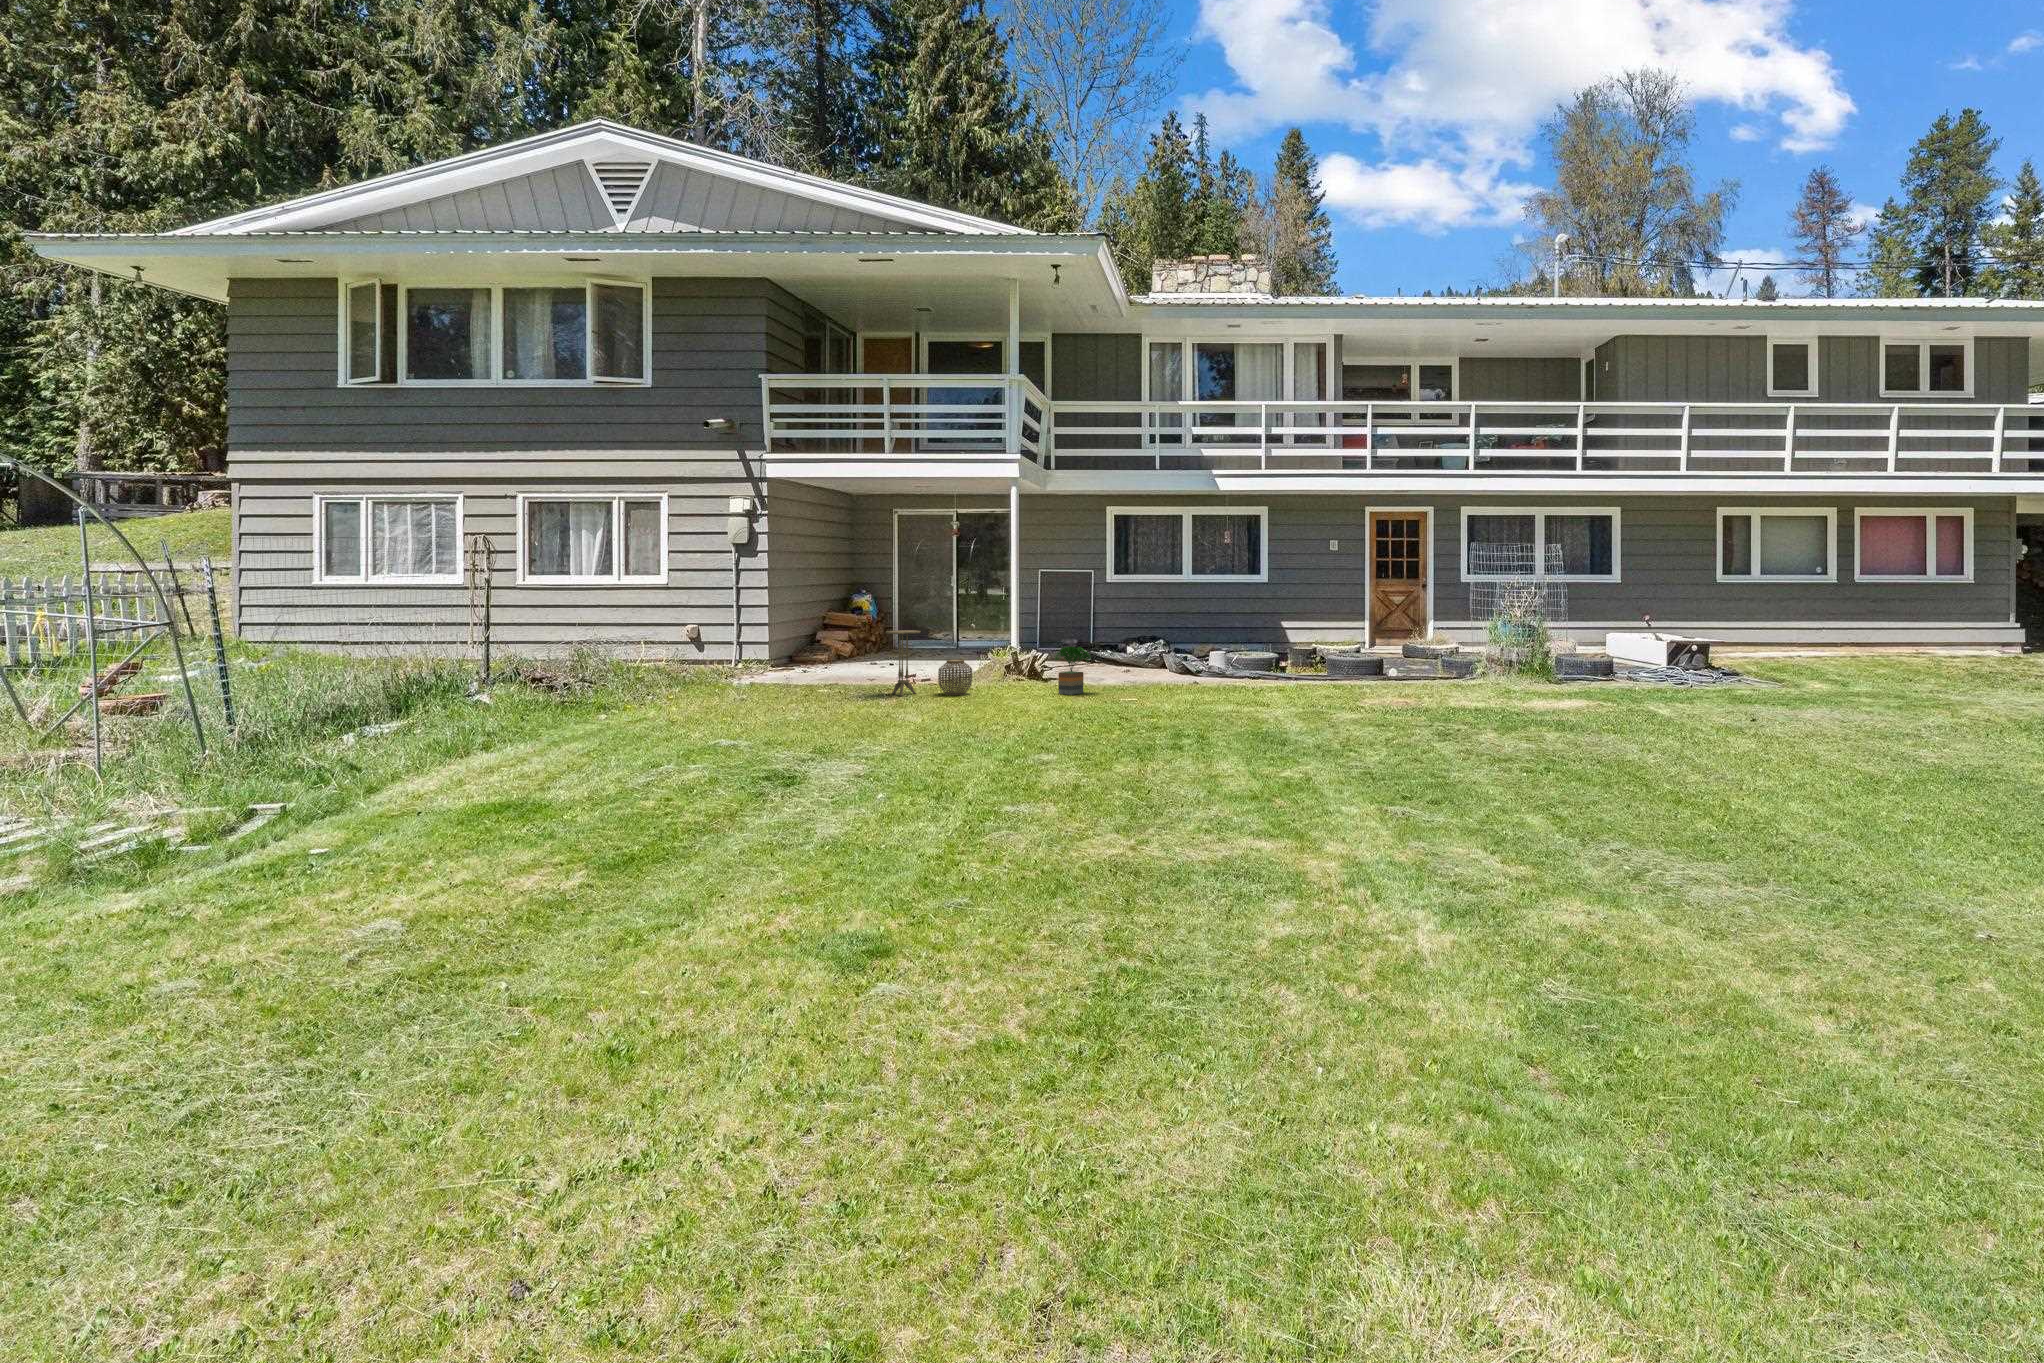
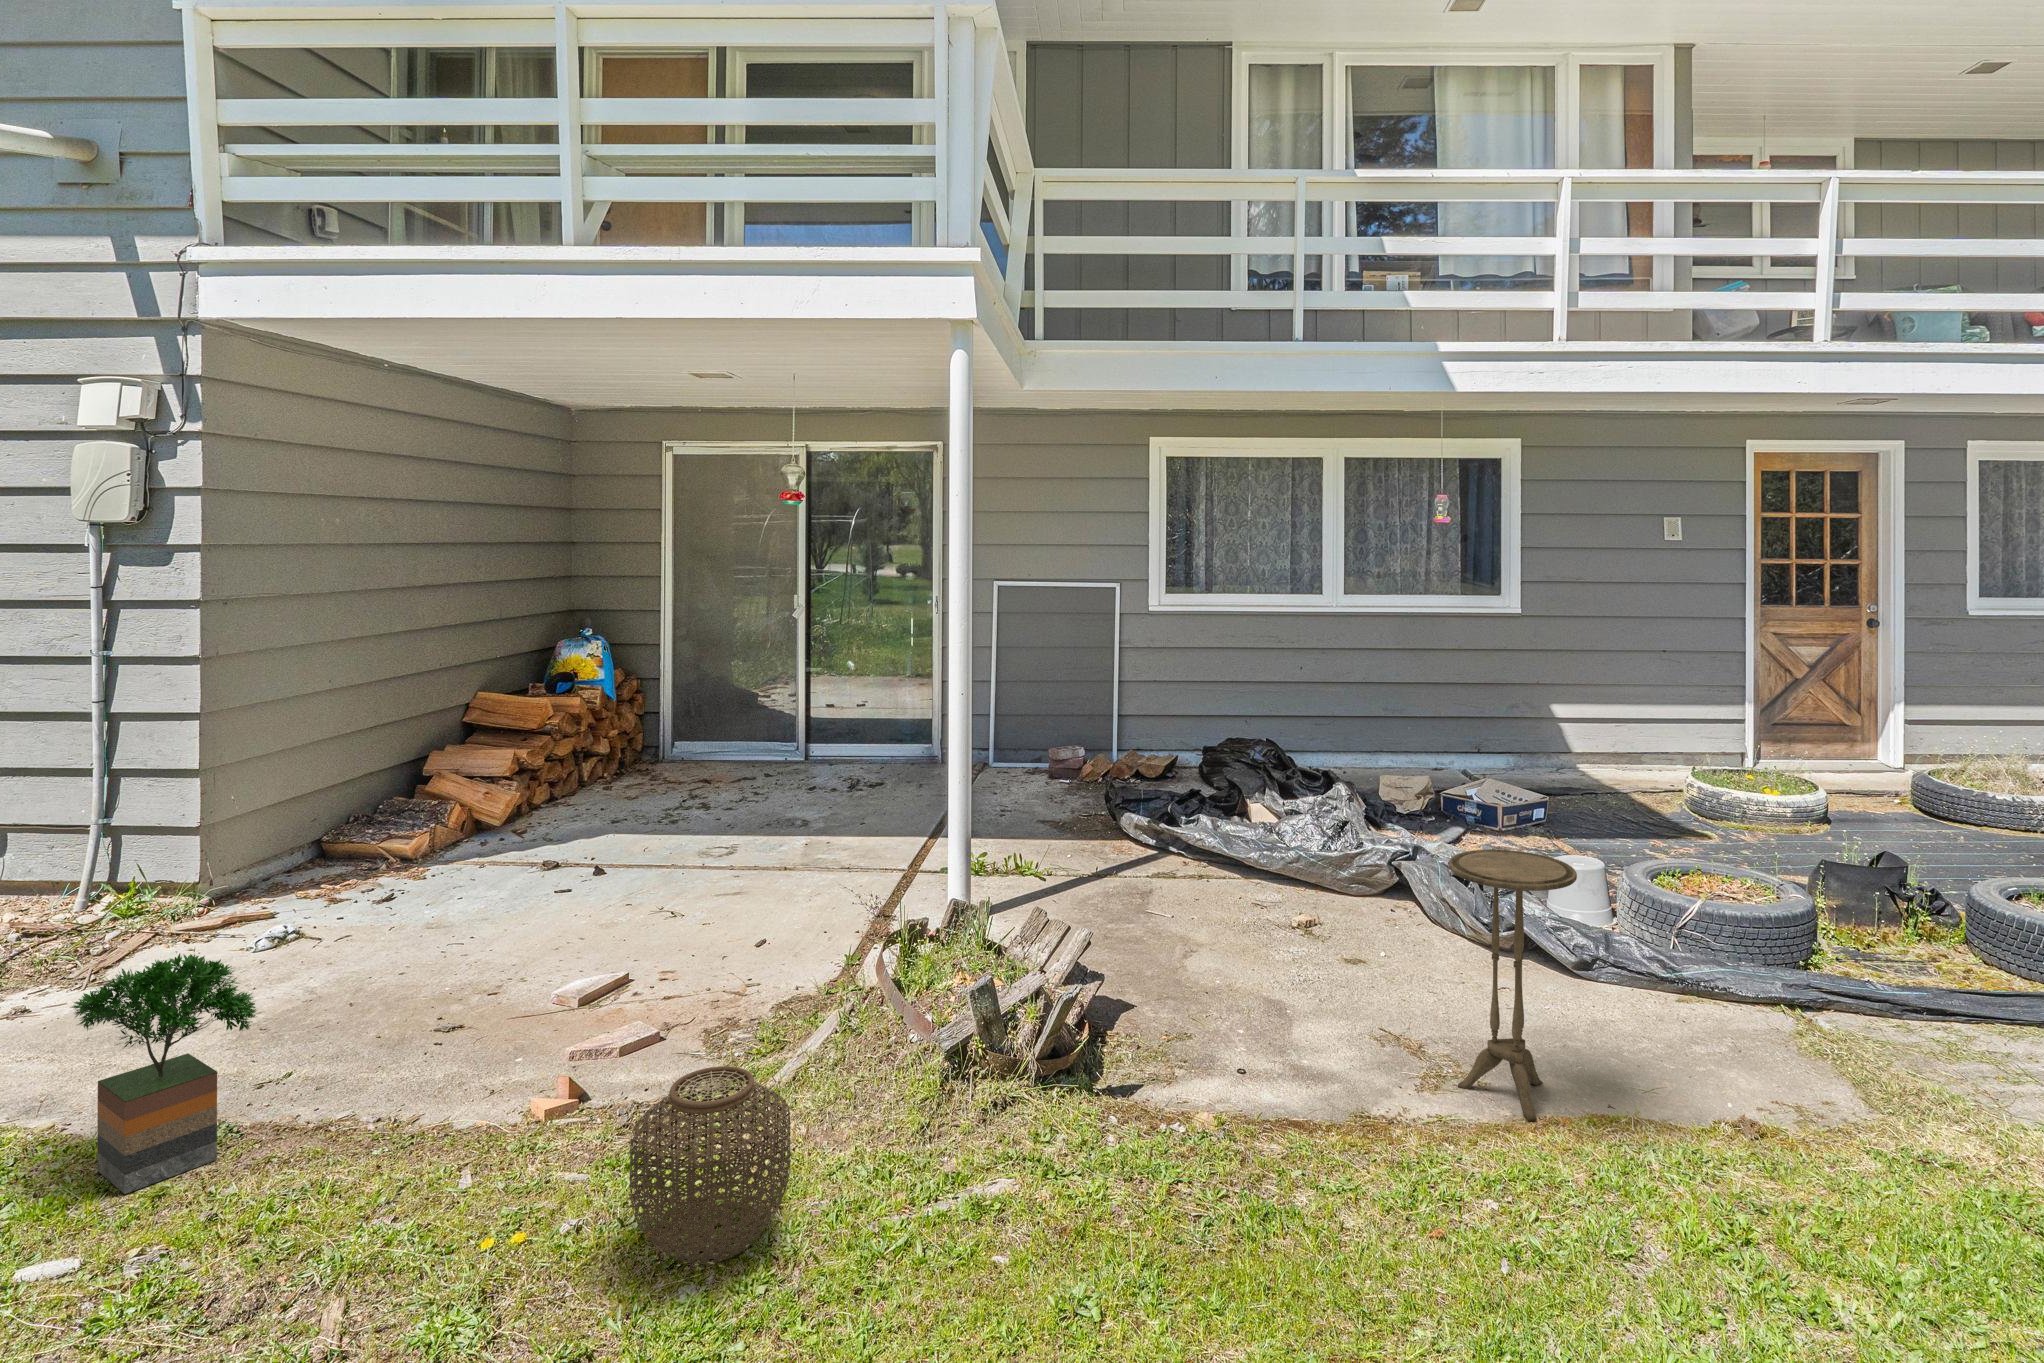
side table: present [886,630,921,696] -> present [1449,850,1577,1121]
potted tree: present [1055,647,1090,695] -> present [71,954,257,1194]

